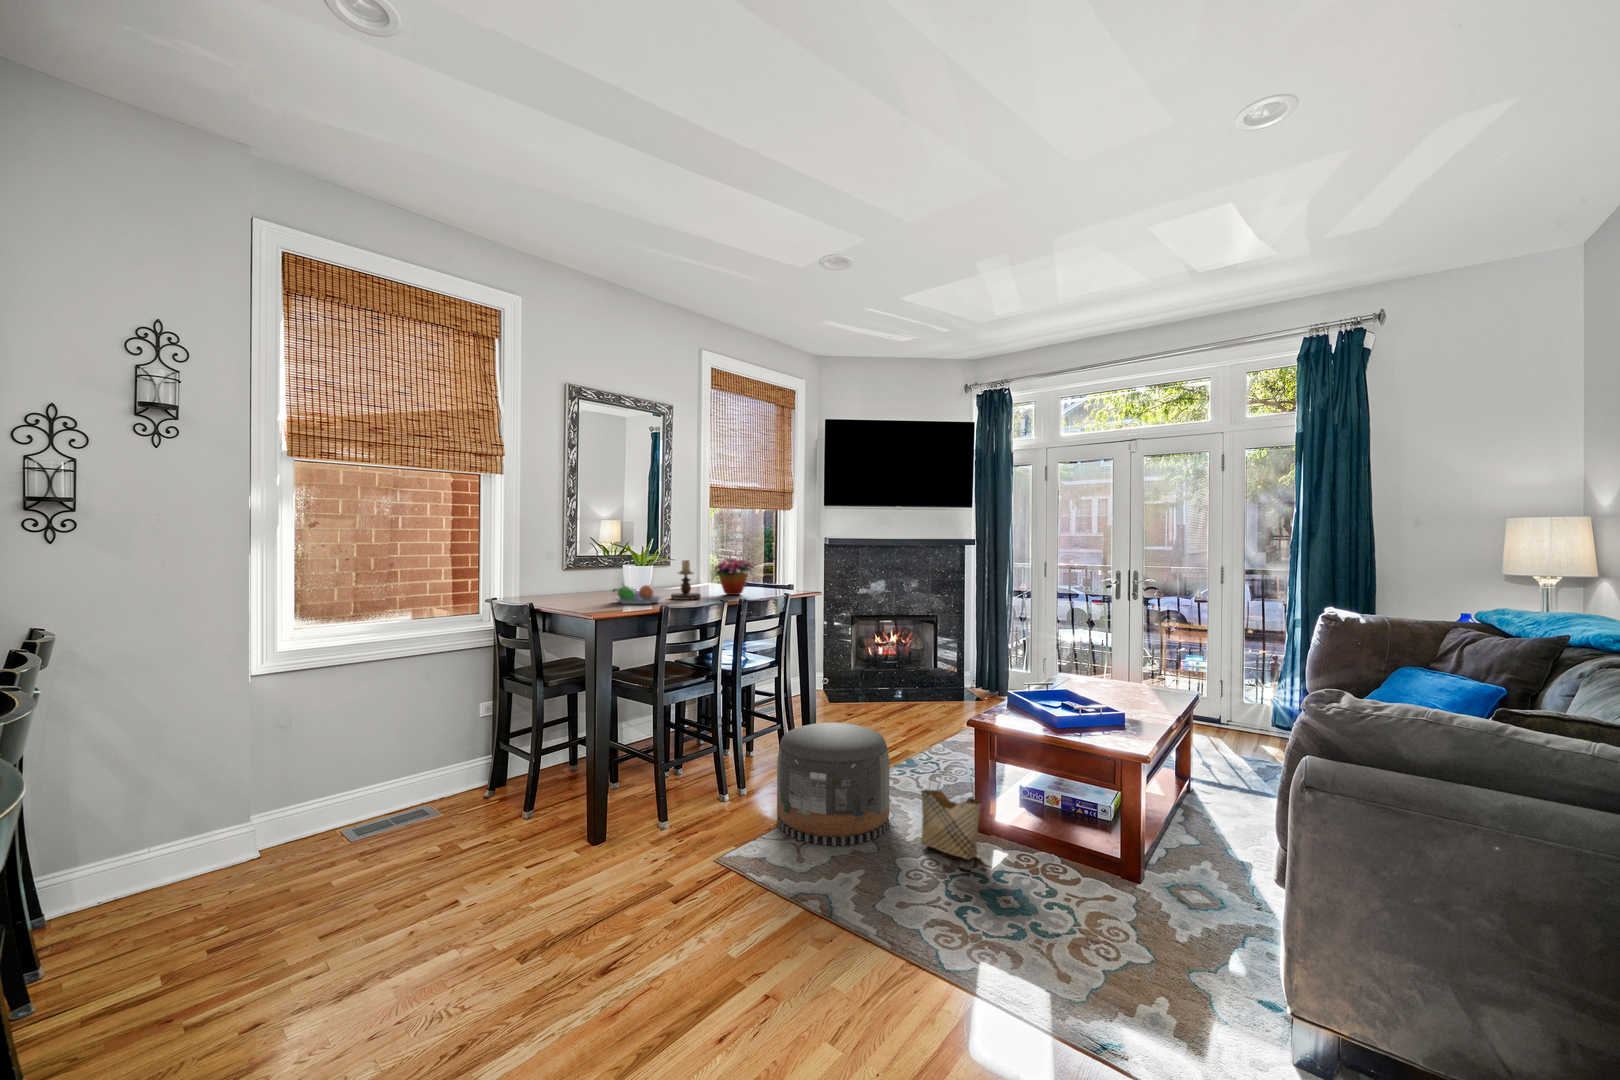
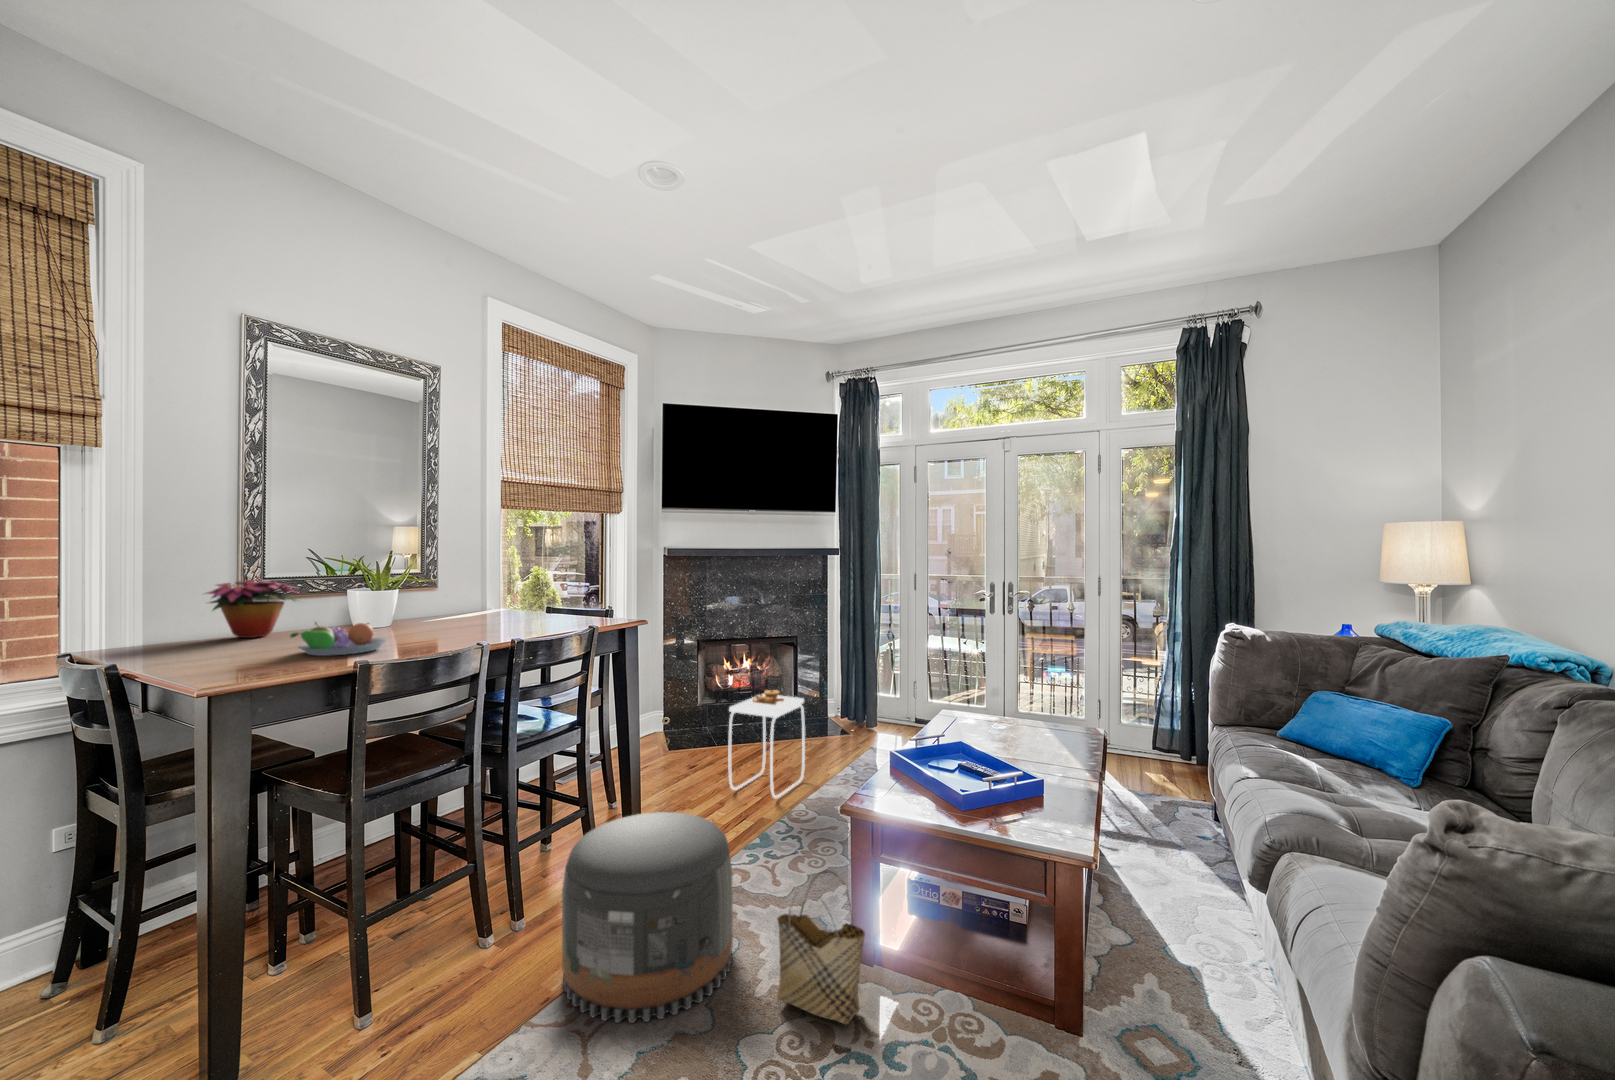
flower arrangement: present [714,559,754,595] -> present [207,579,299,638]
candlestick: present [671,560,701,600] -> none [410,582,459,642]
side table: none [883,652,944,738] -> present [728,689,805,798]

